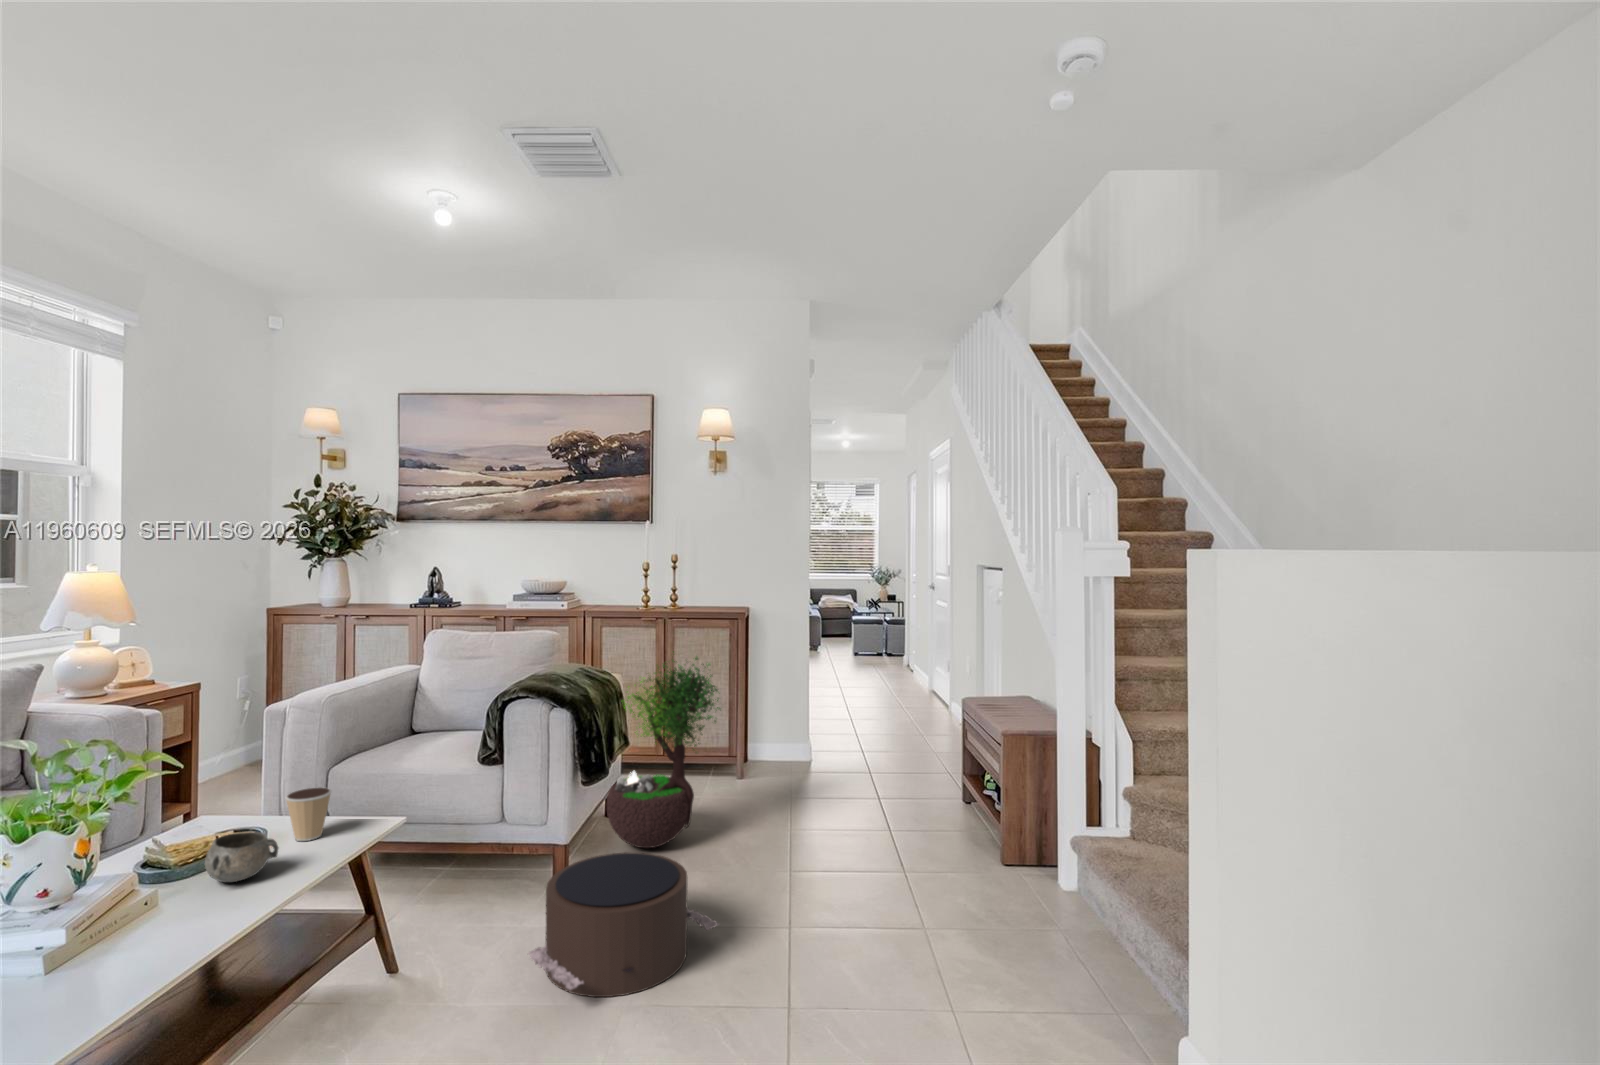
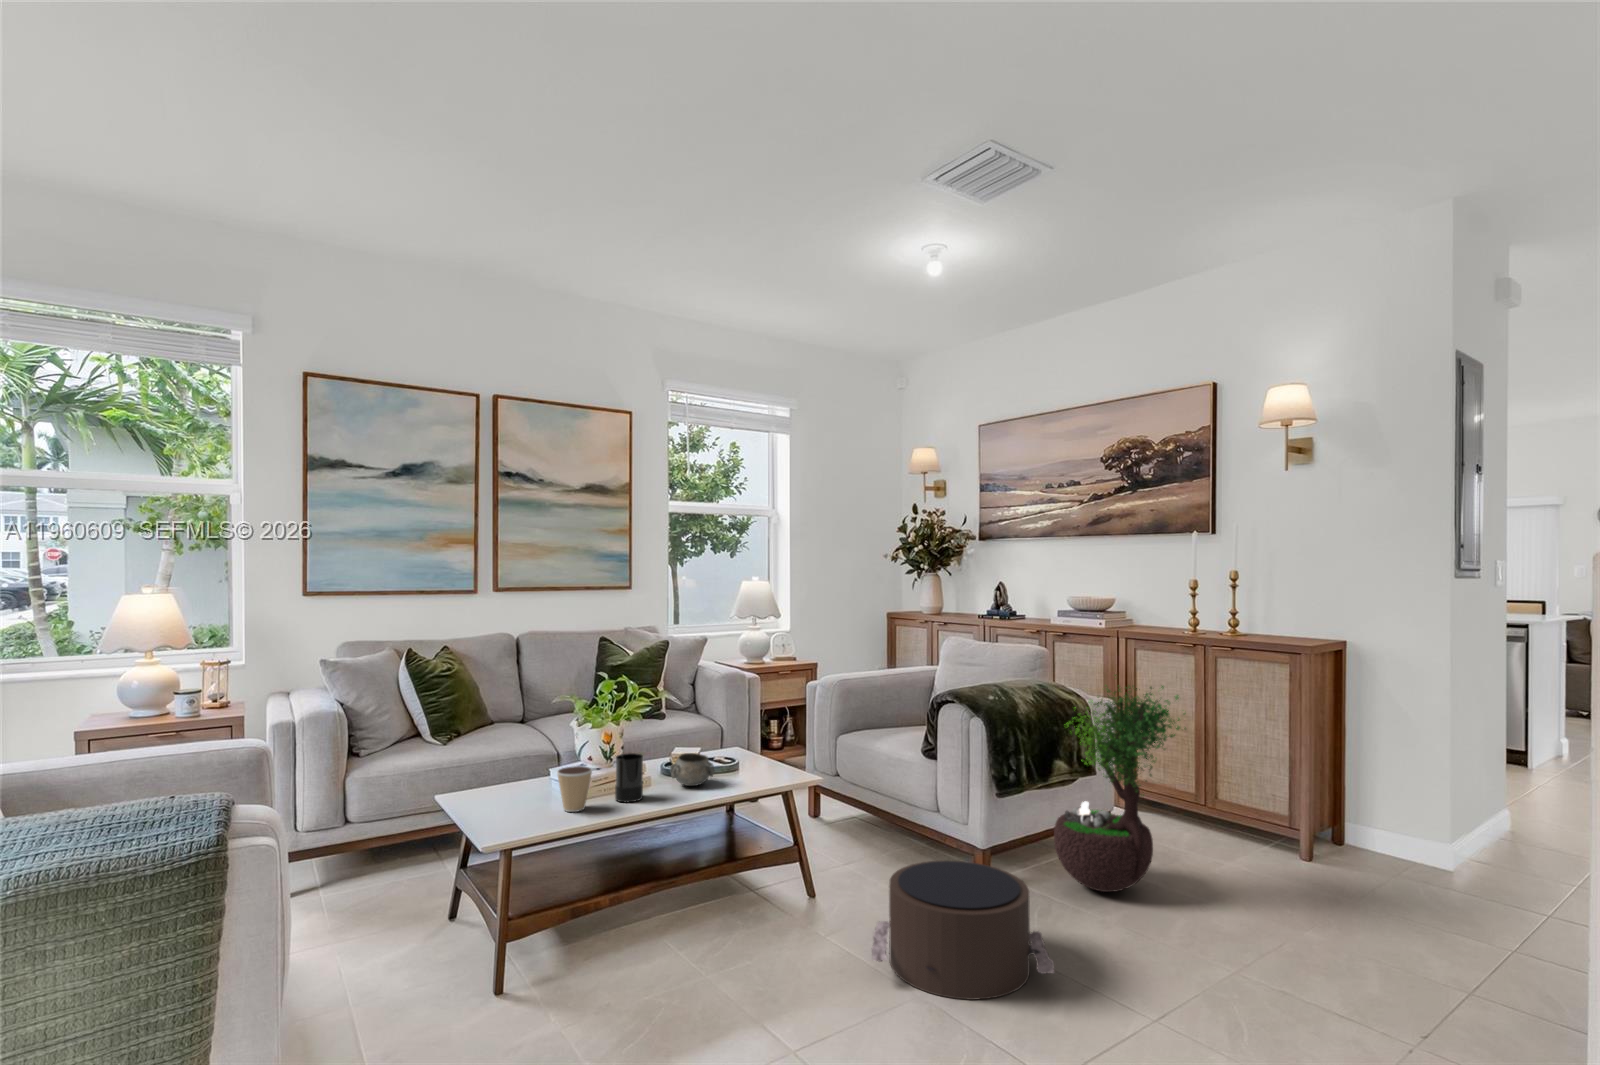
coffee cup: present [286,787,331,841] -> present [557,766,592,812]
candle: none [130,857,191,940] -> present [615,753,643,802]

